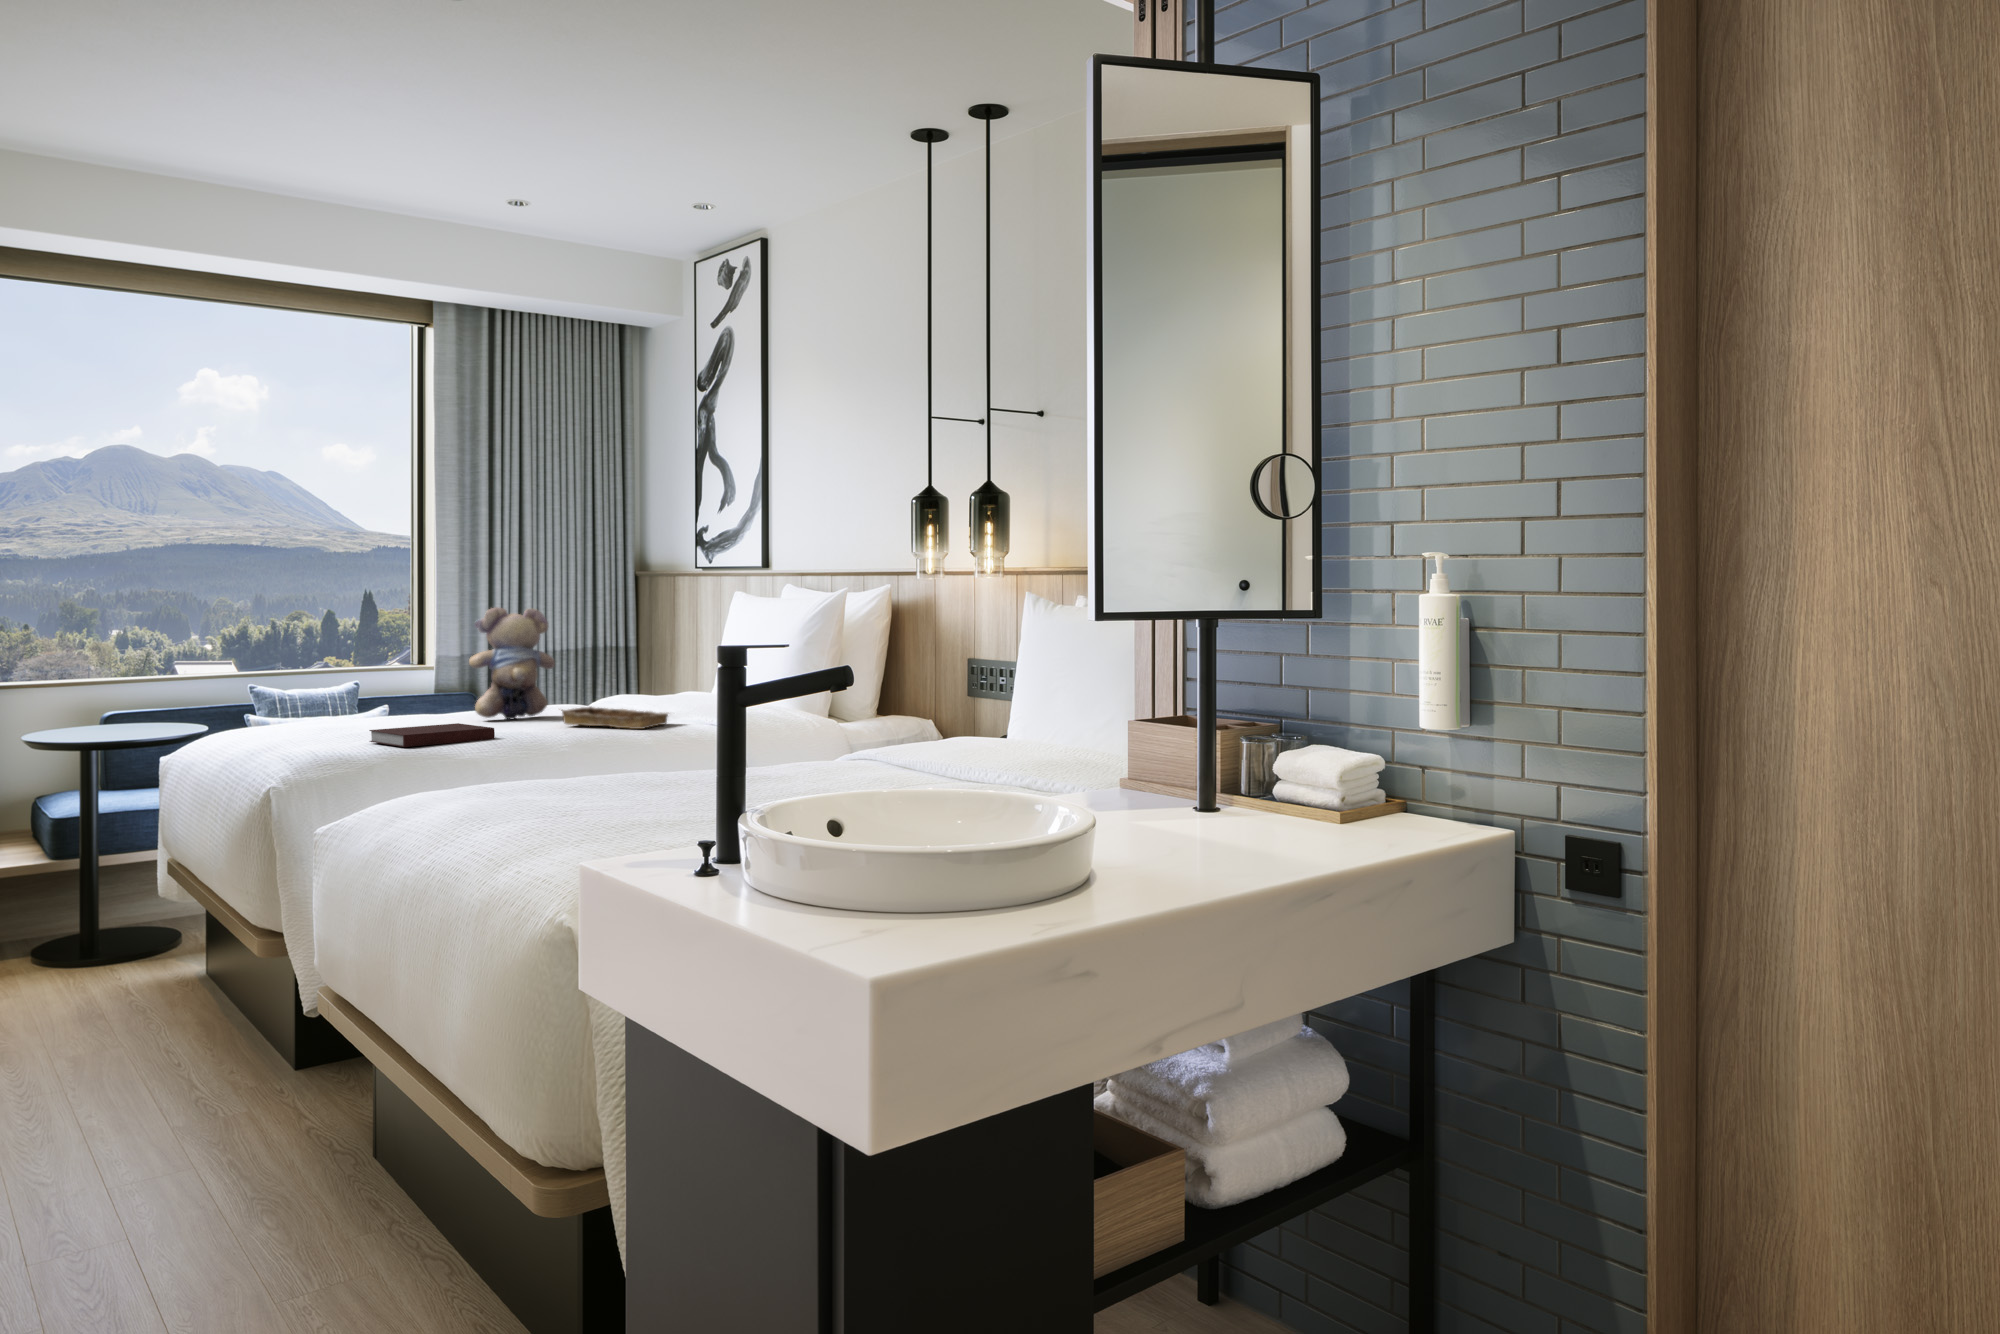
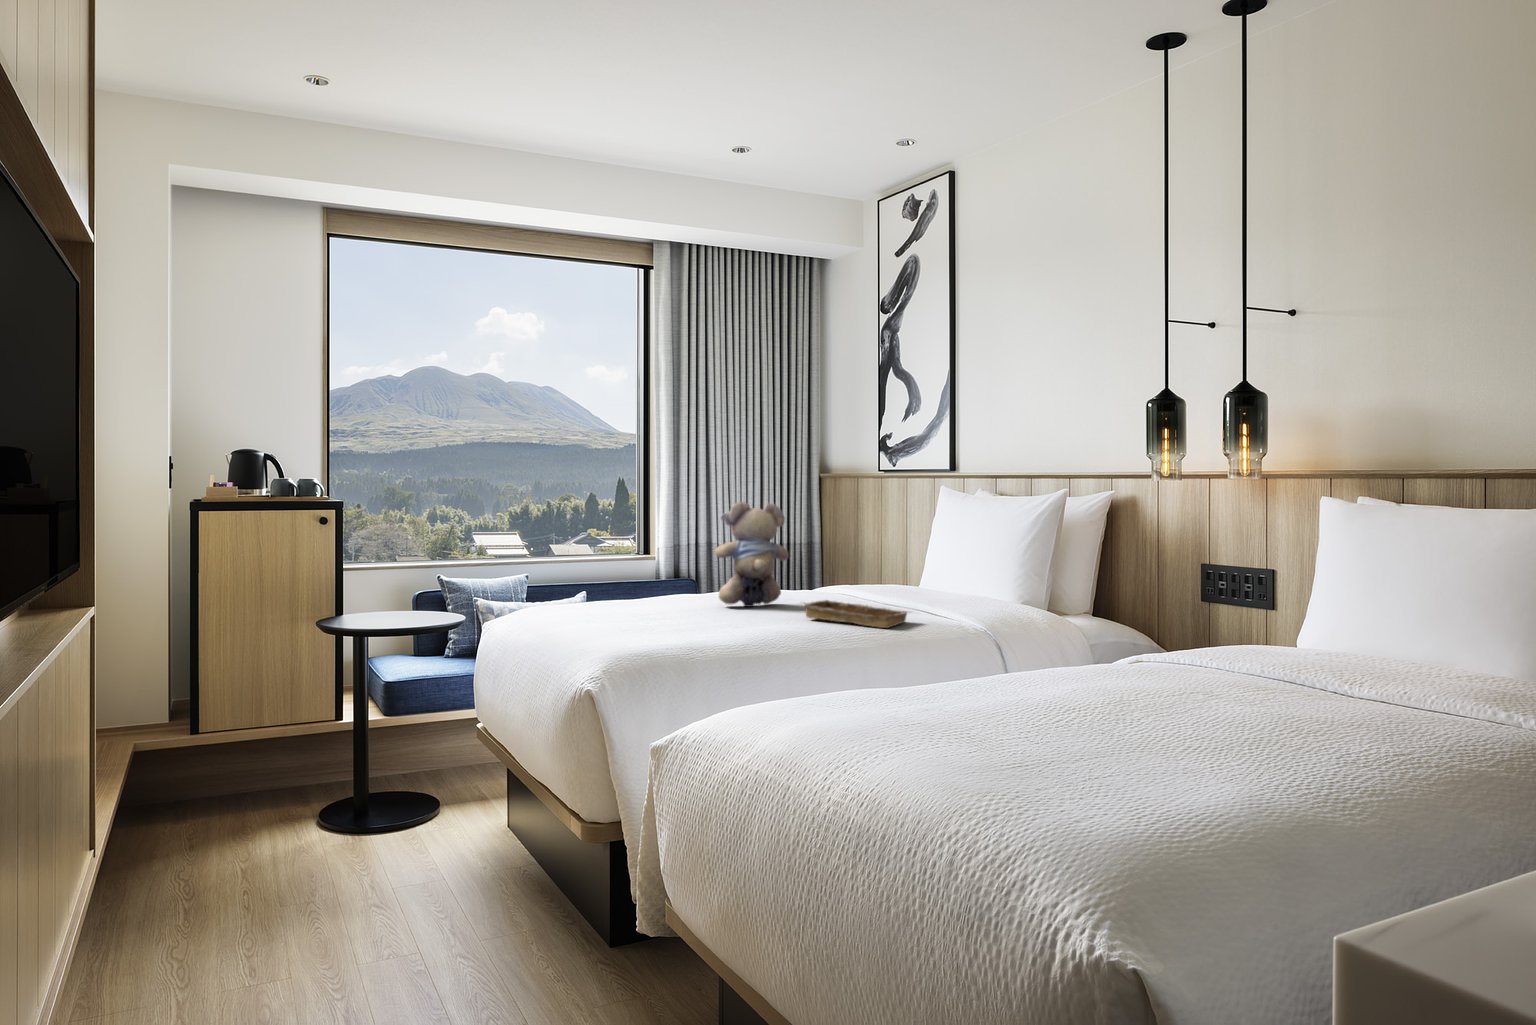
notebook: present [369,723,495,747] -> none [638,614,752,640]

